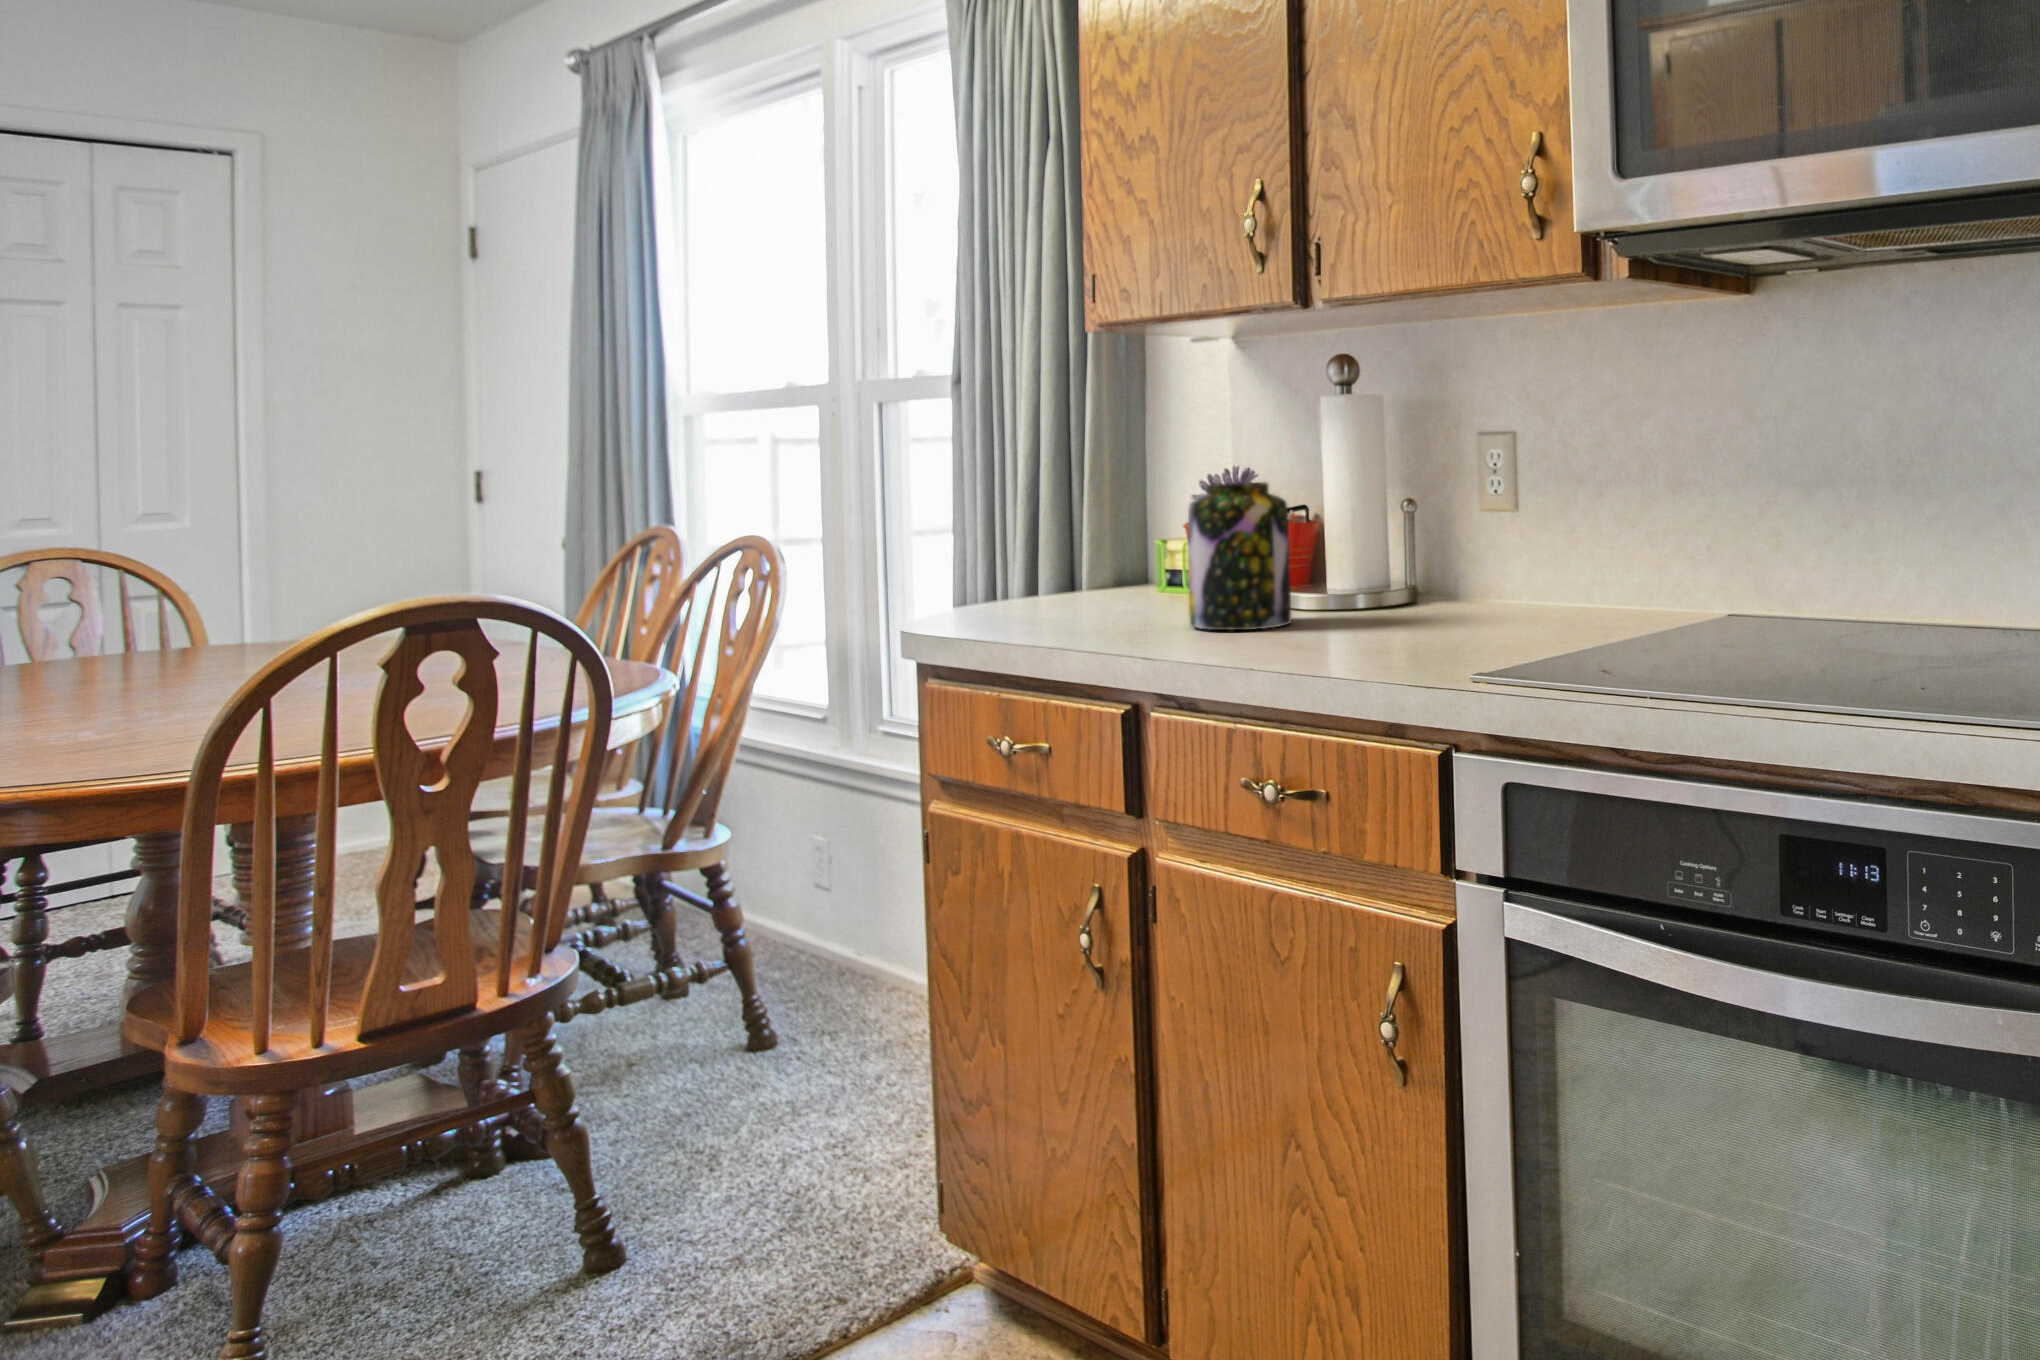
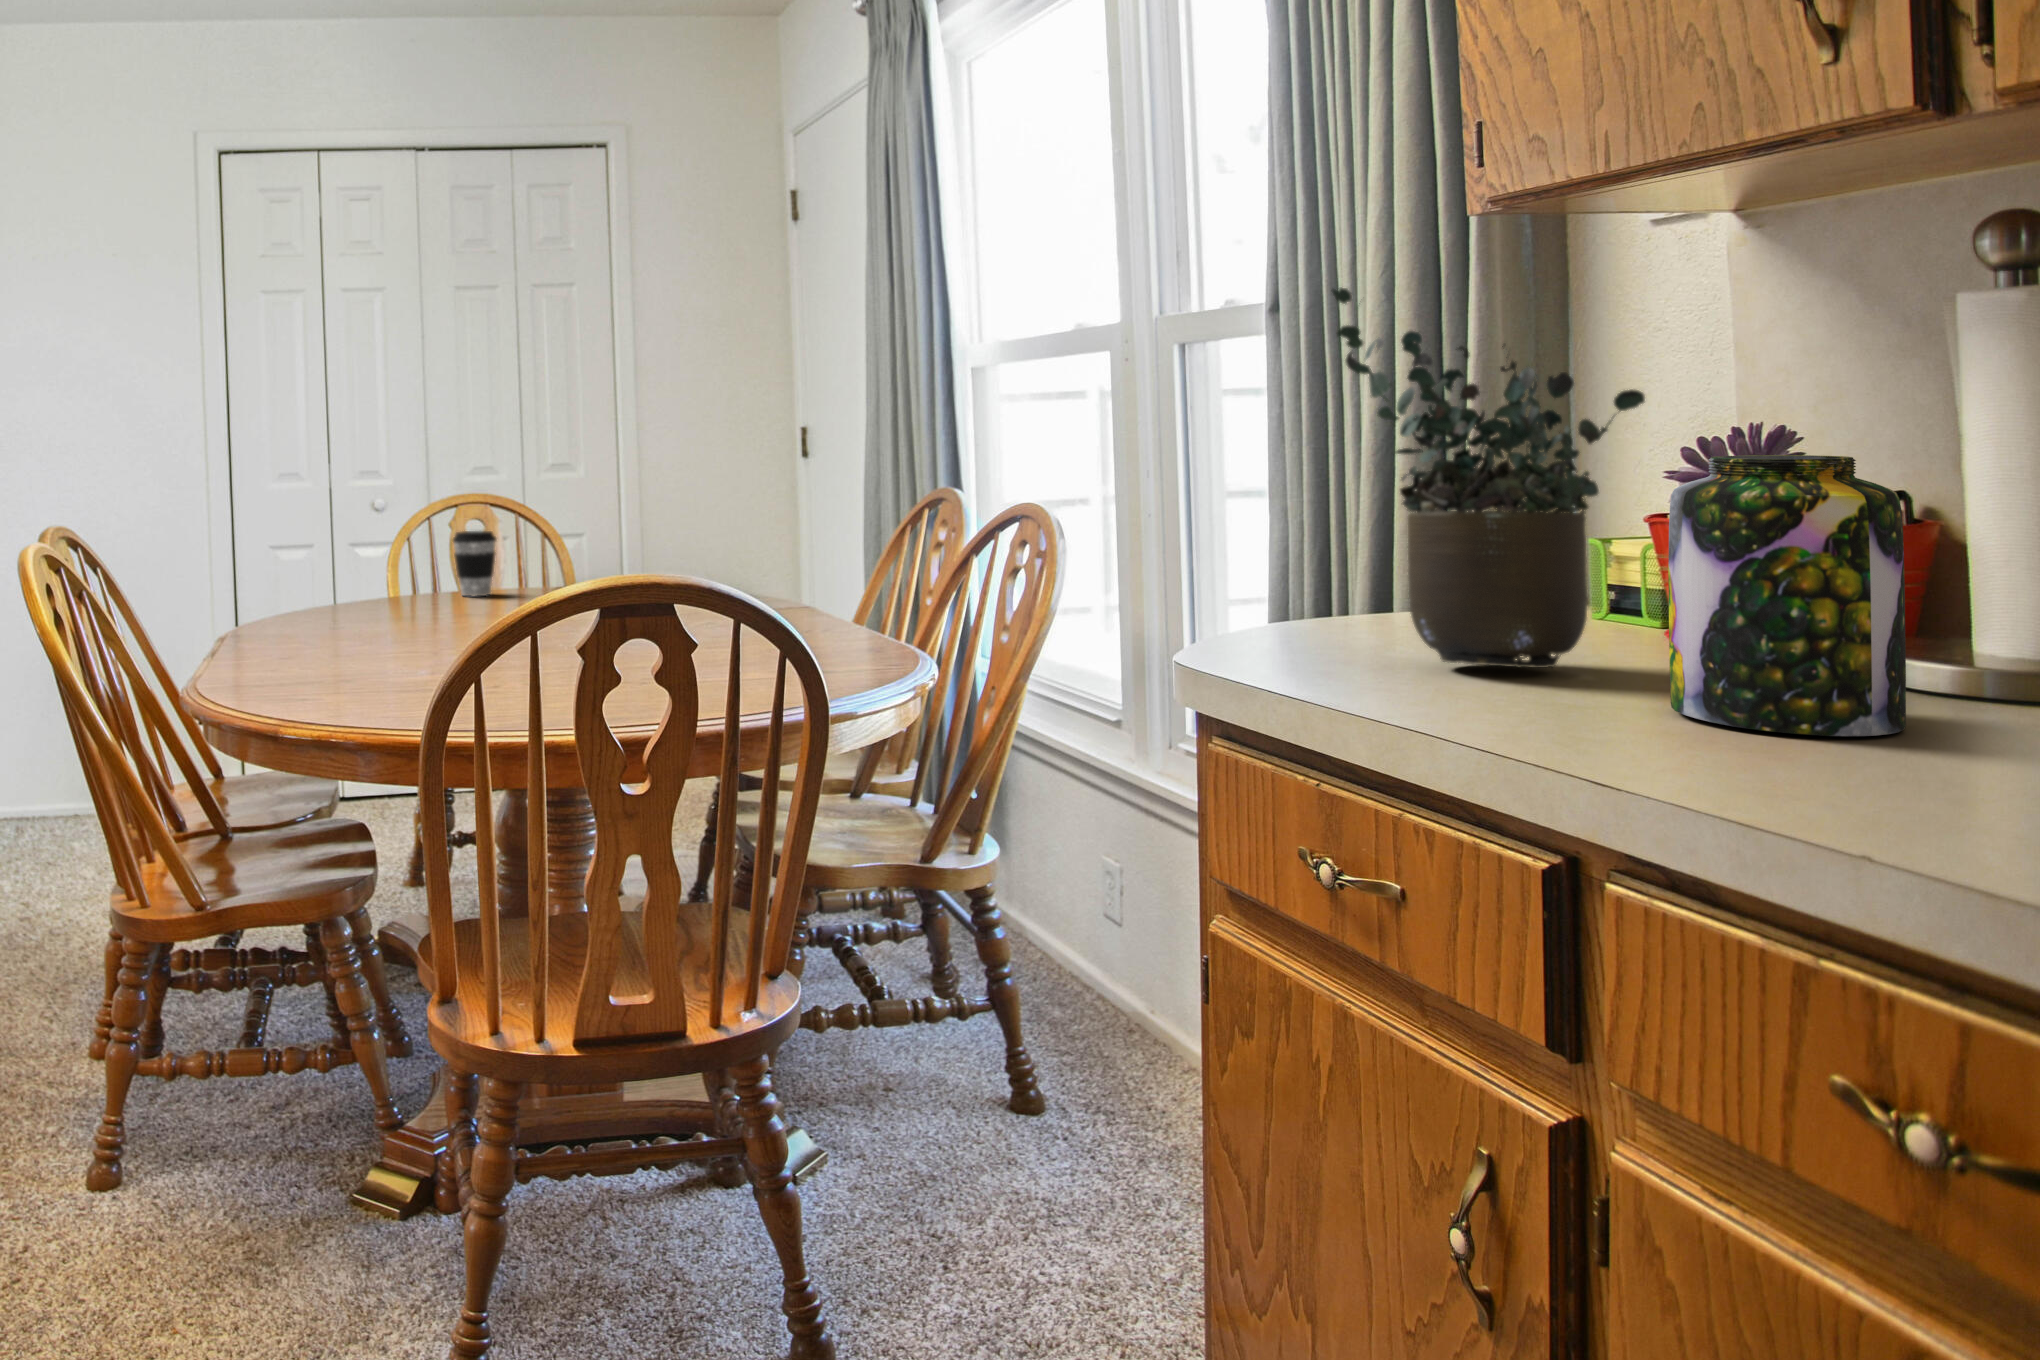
potted plant: none [1006,378,1179,616] -> present [1331,288,1645,668]
coffee cup: none [75,594,141,667] -> present [453,531,496,596]

